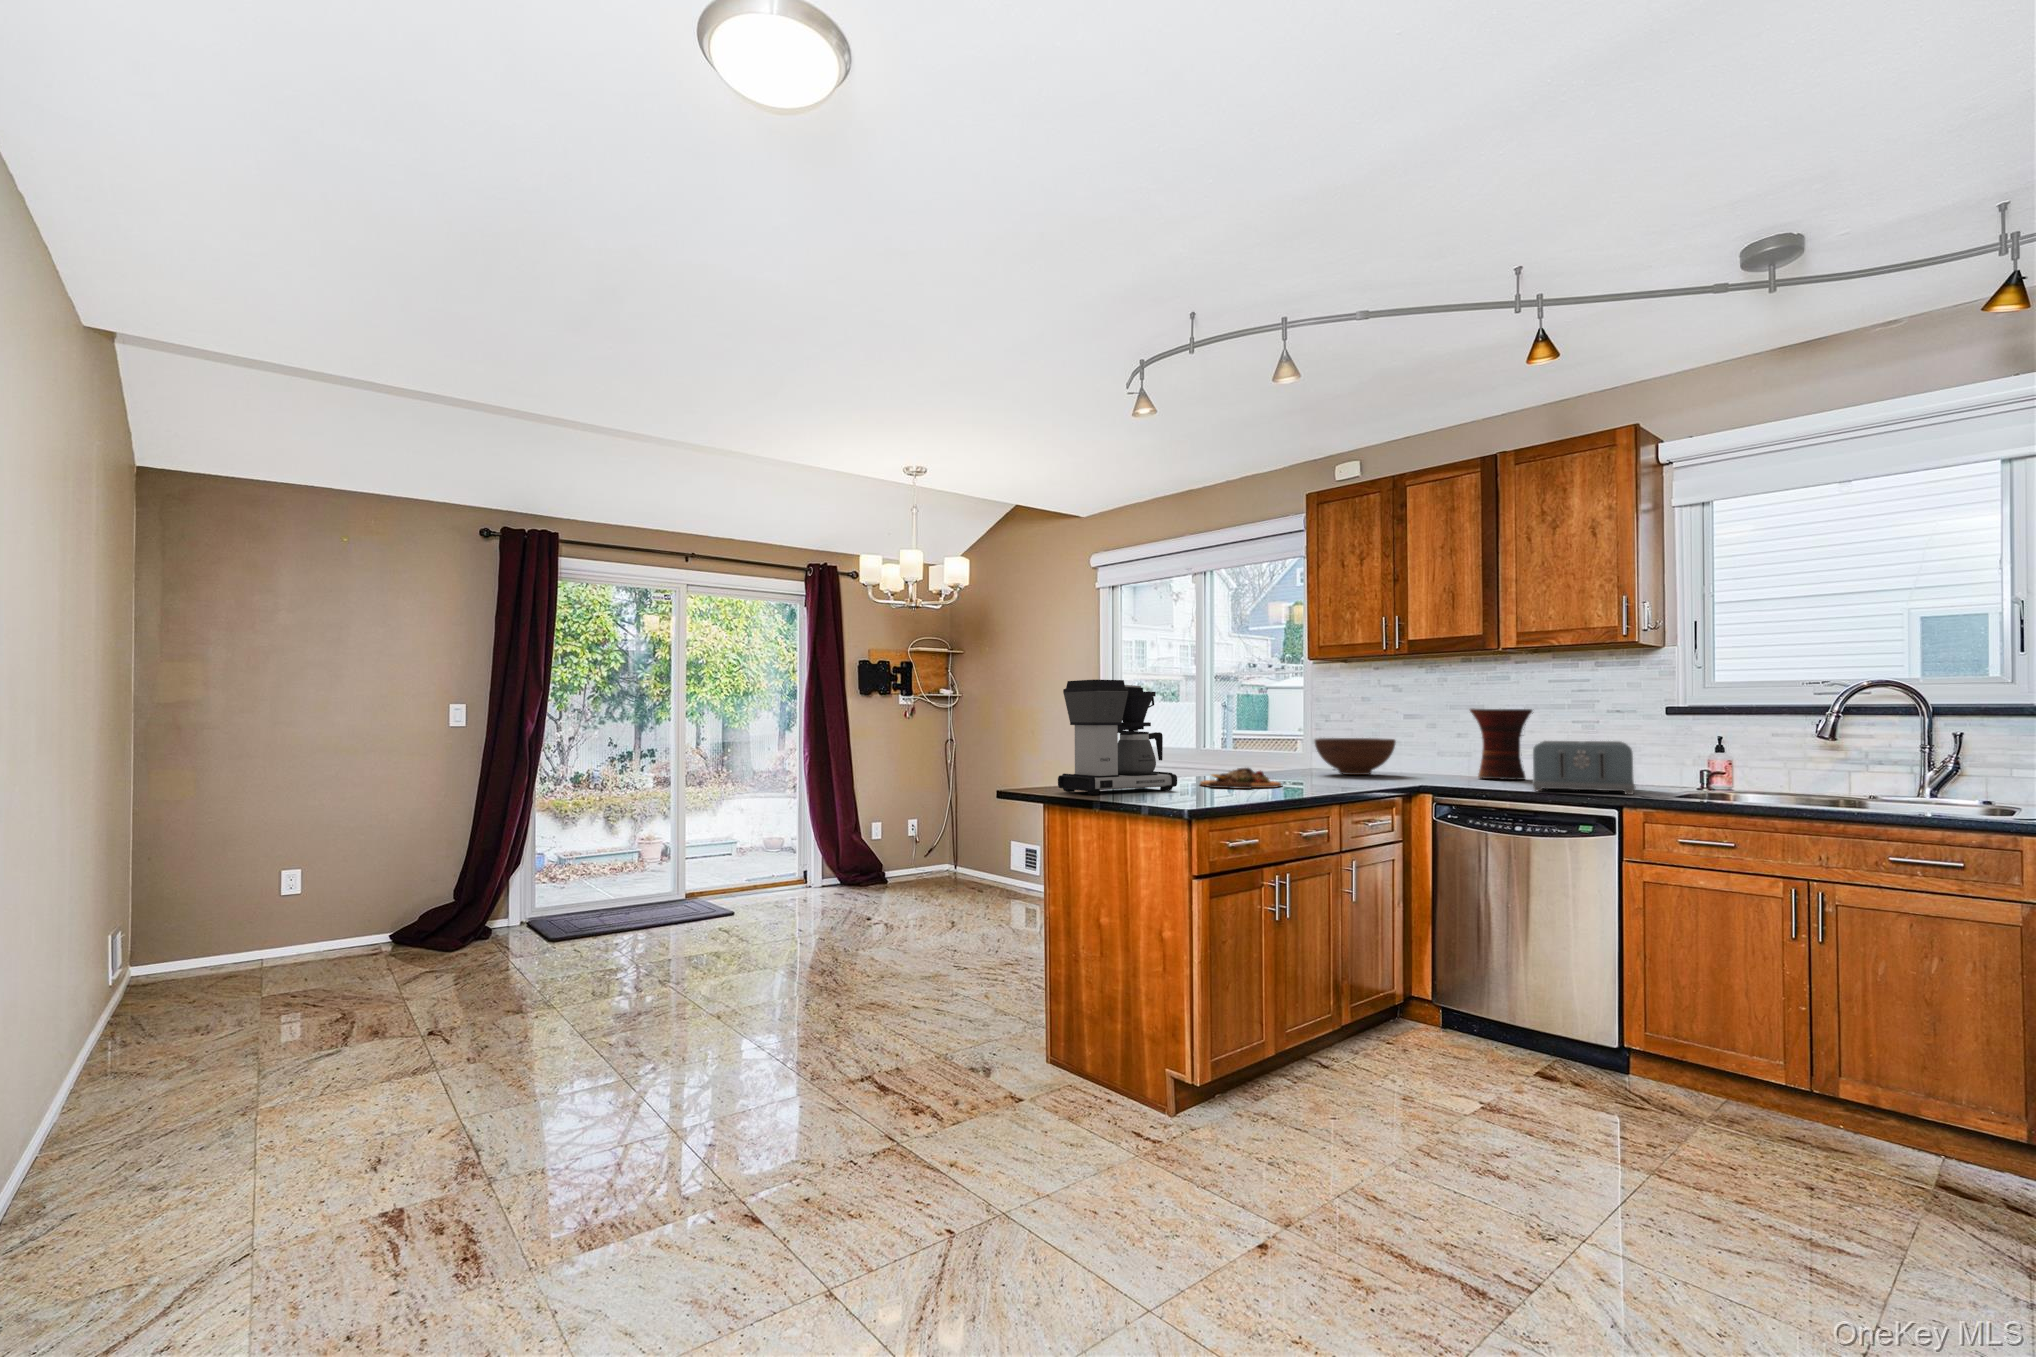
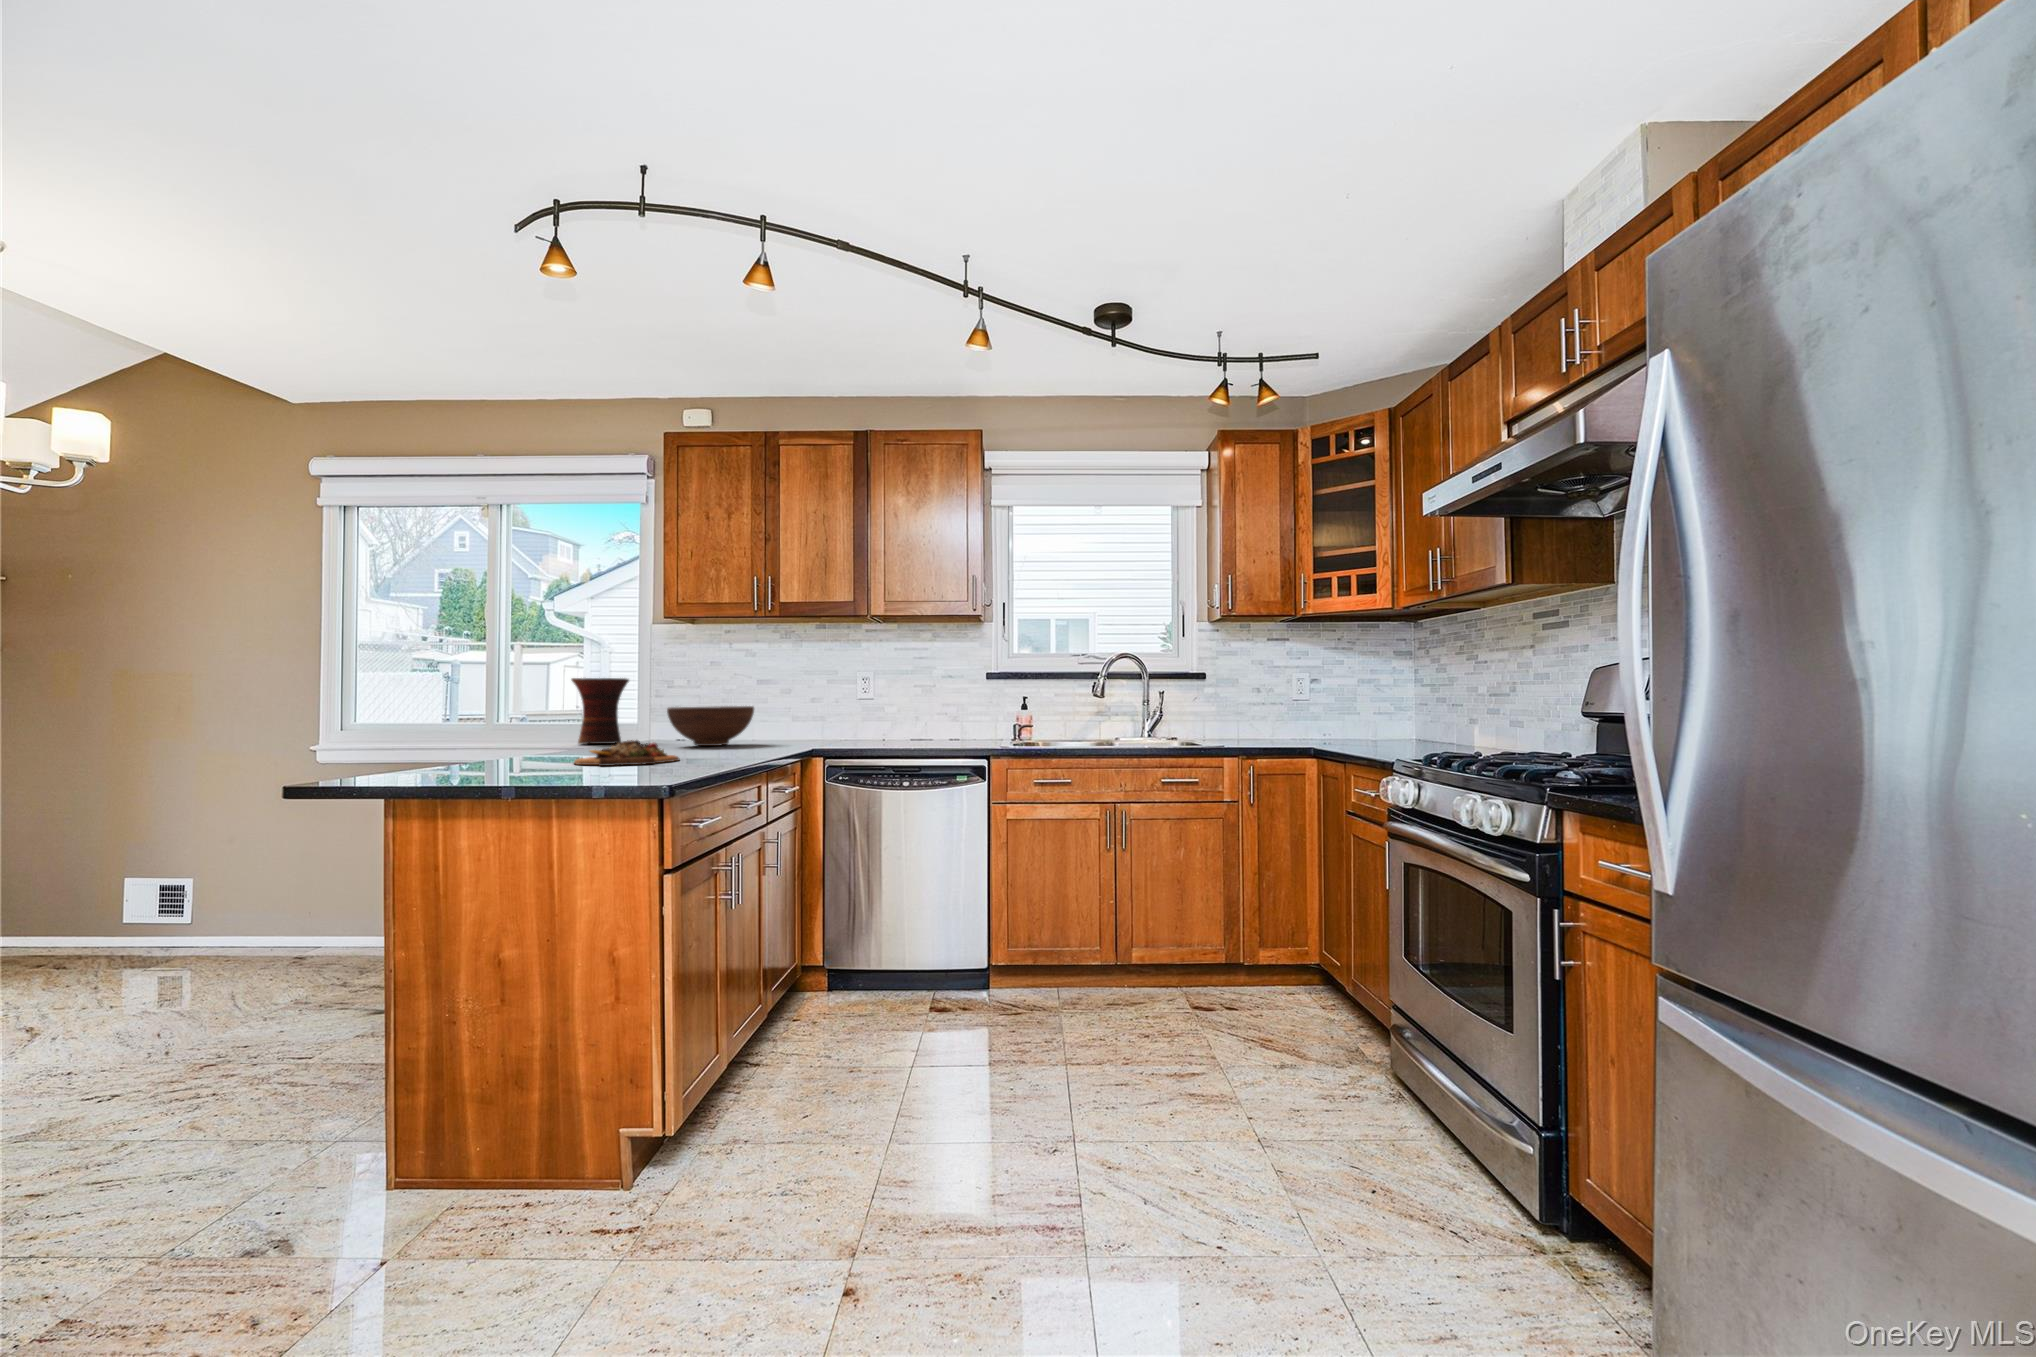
coffee maker: present [1058,680,1177,795] -> none [394,621,571,784]
vase: present [1470,709,1533,780] -> present [571,678,629,744]
toaster: present [1532,741,1635,795] -> none [902,701,994,748]

